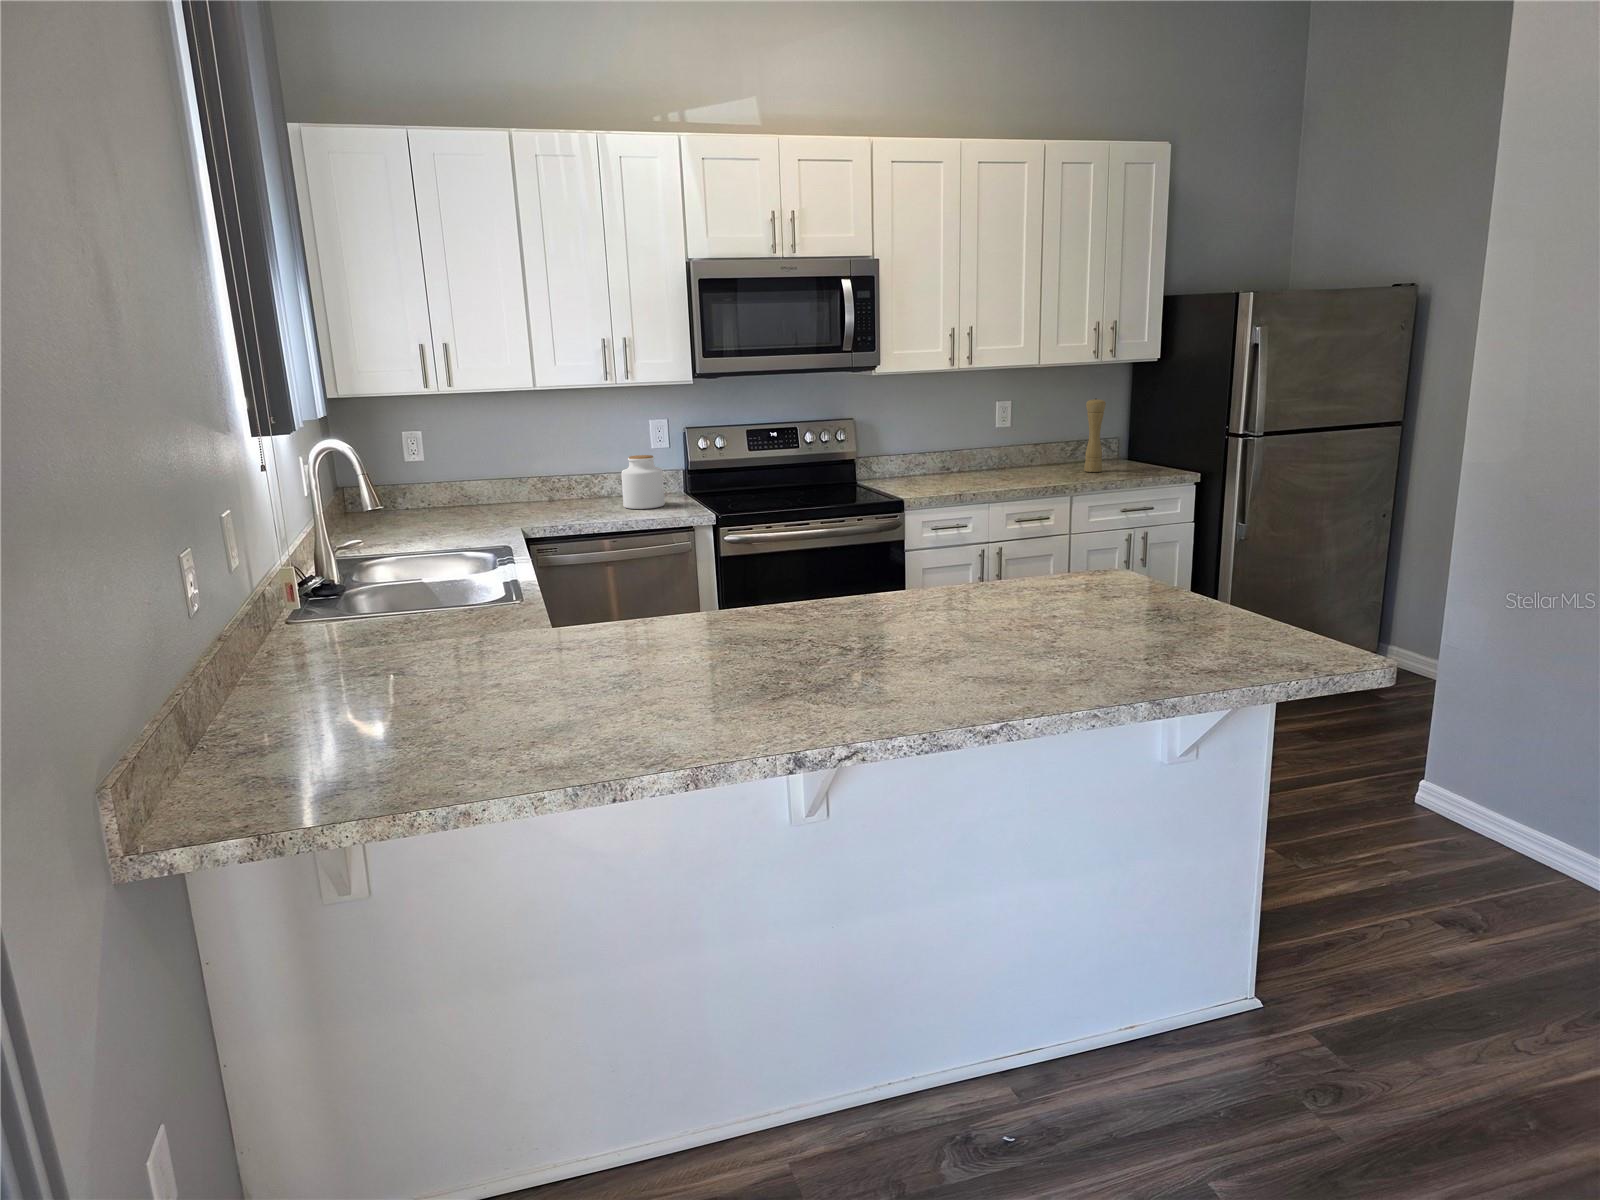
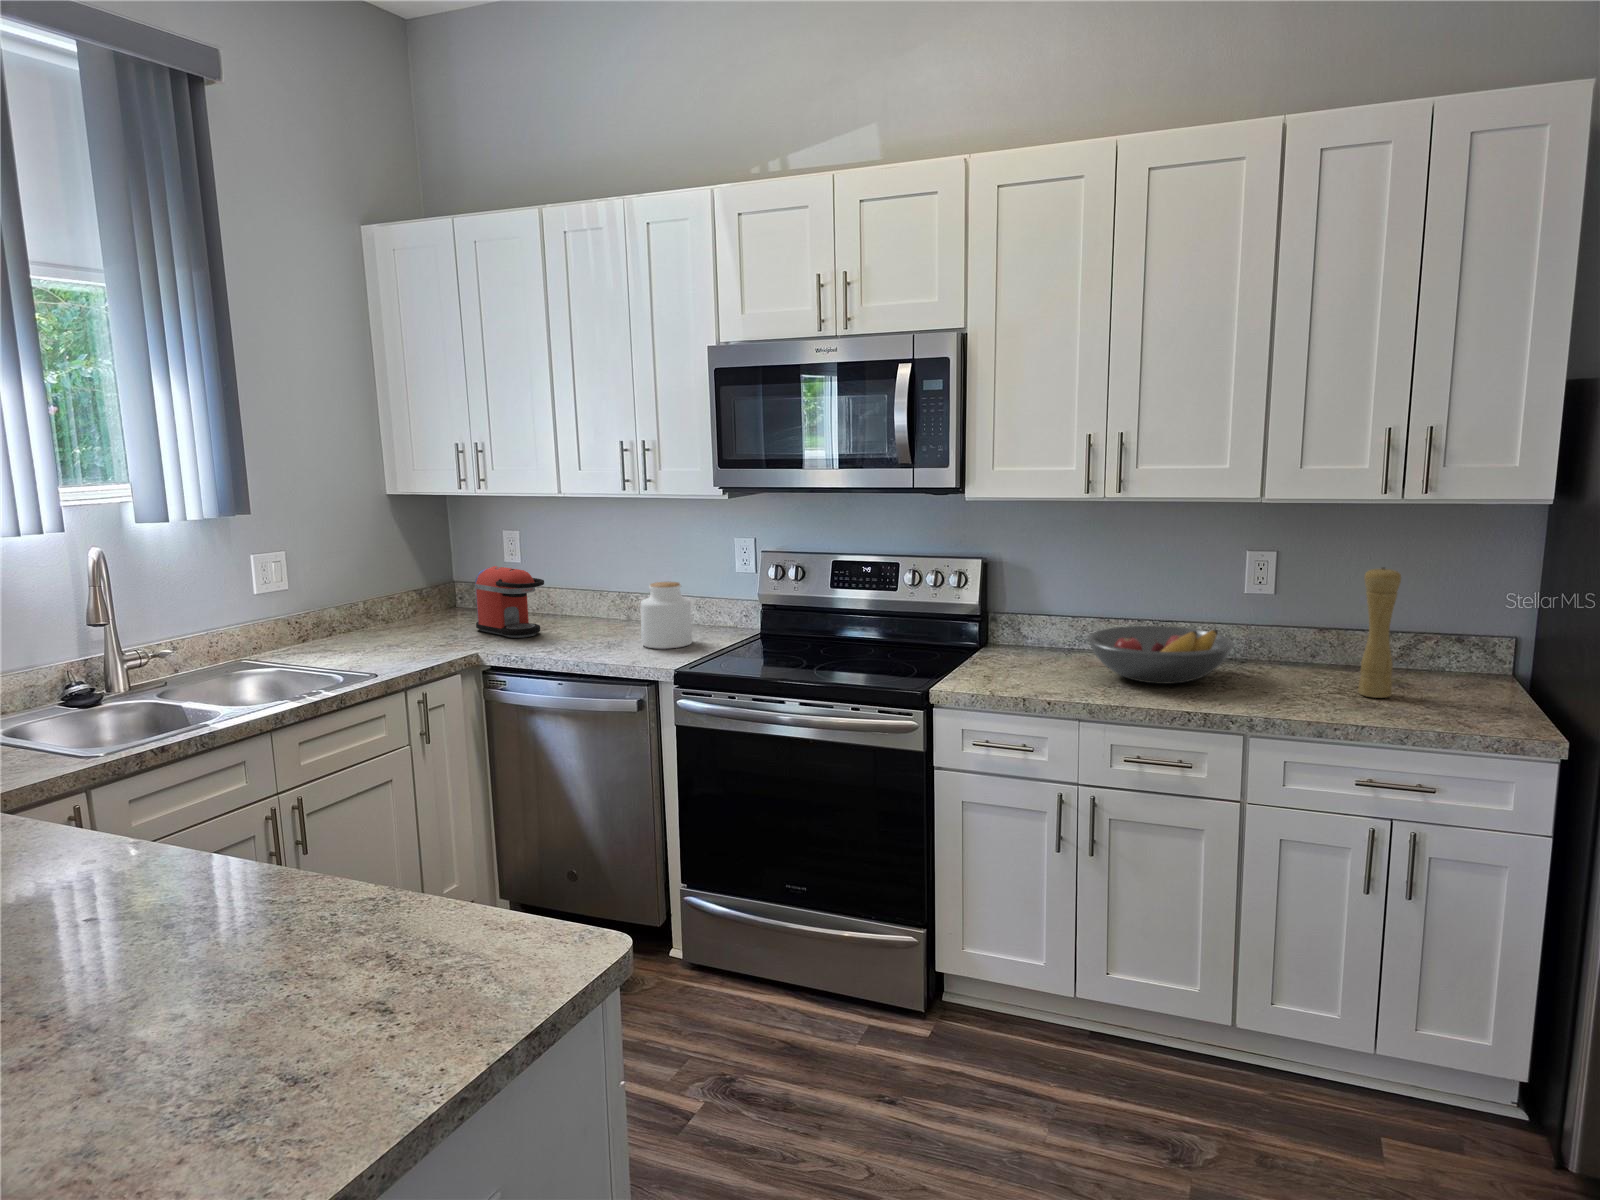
fruit bowl: none [944,445,1031,480] -> present [1087,626,1234,684]
coffee maker: none [437,459,522,521] -> present [475,566,544,638]

